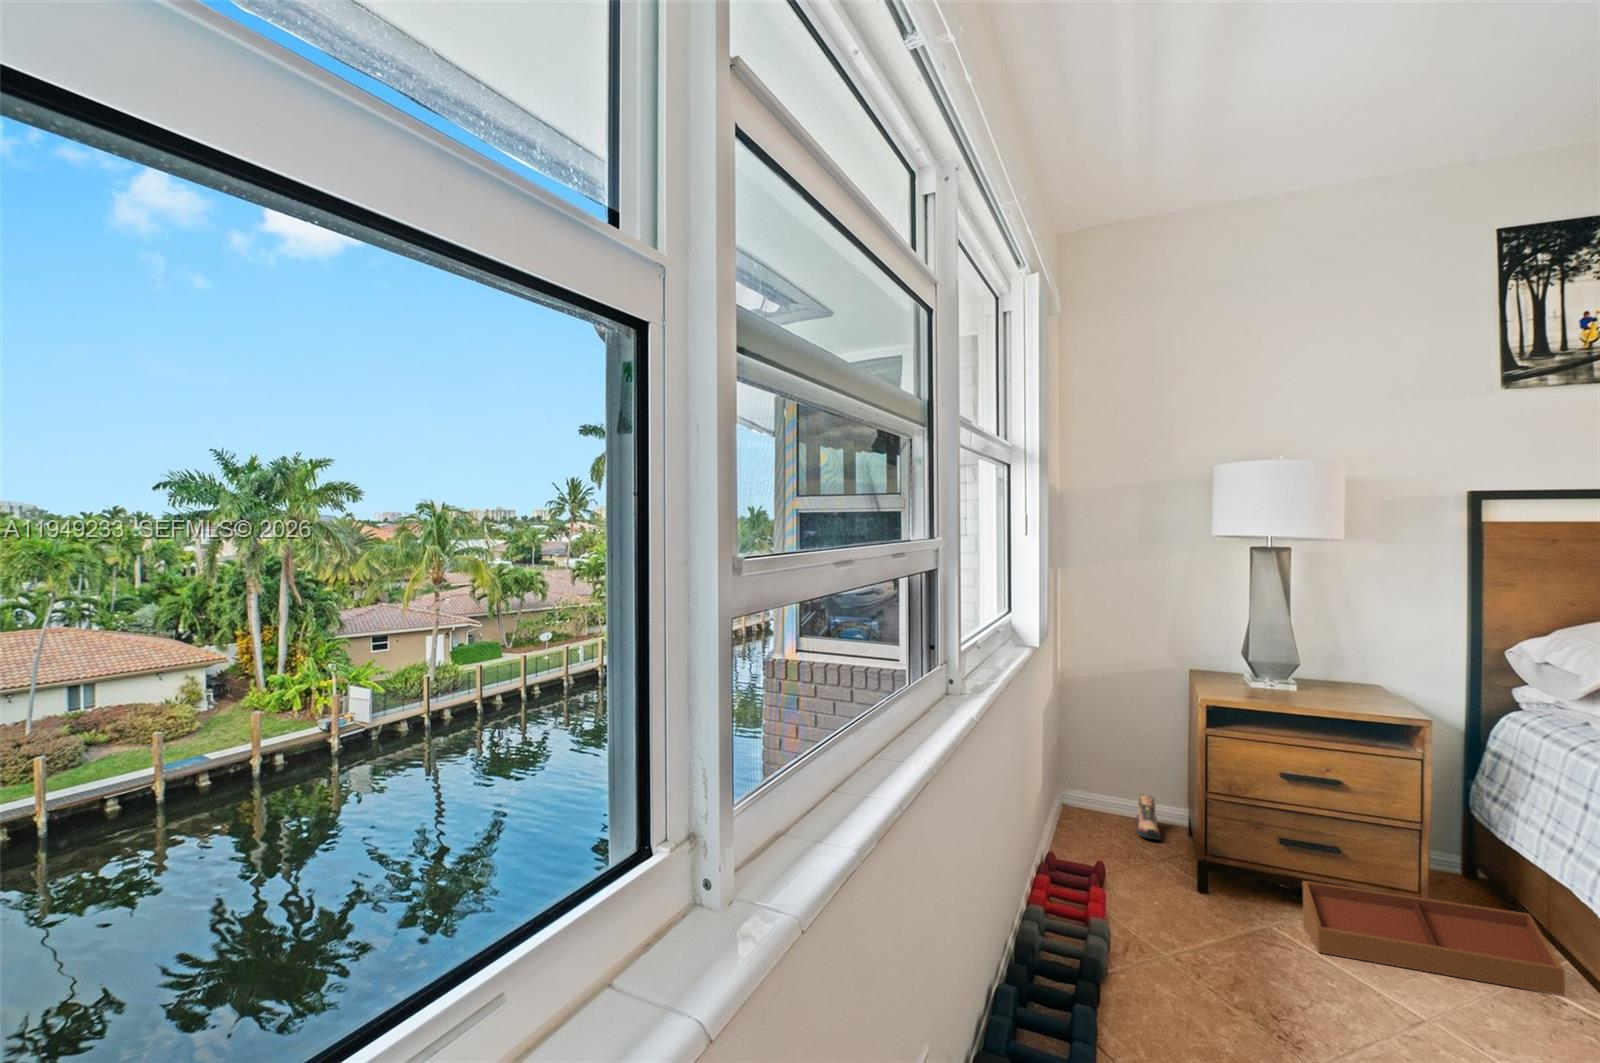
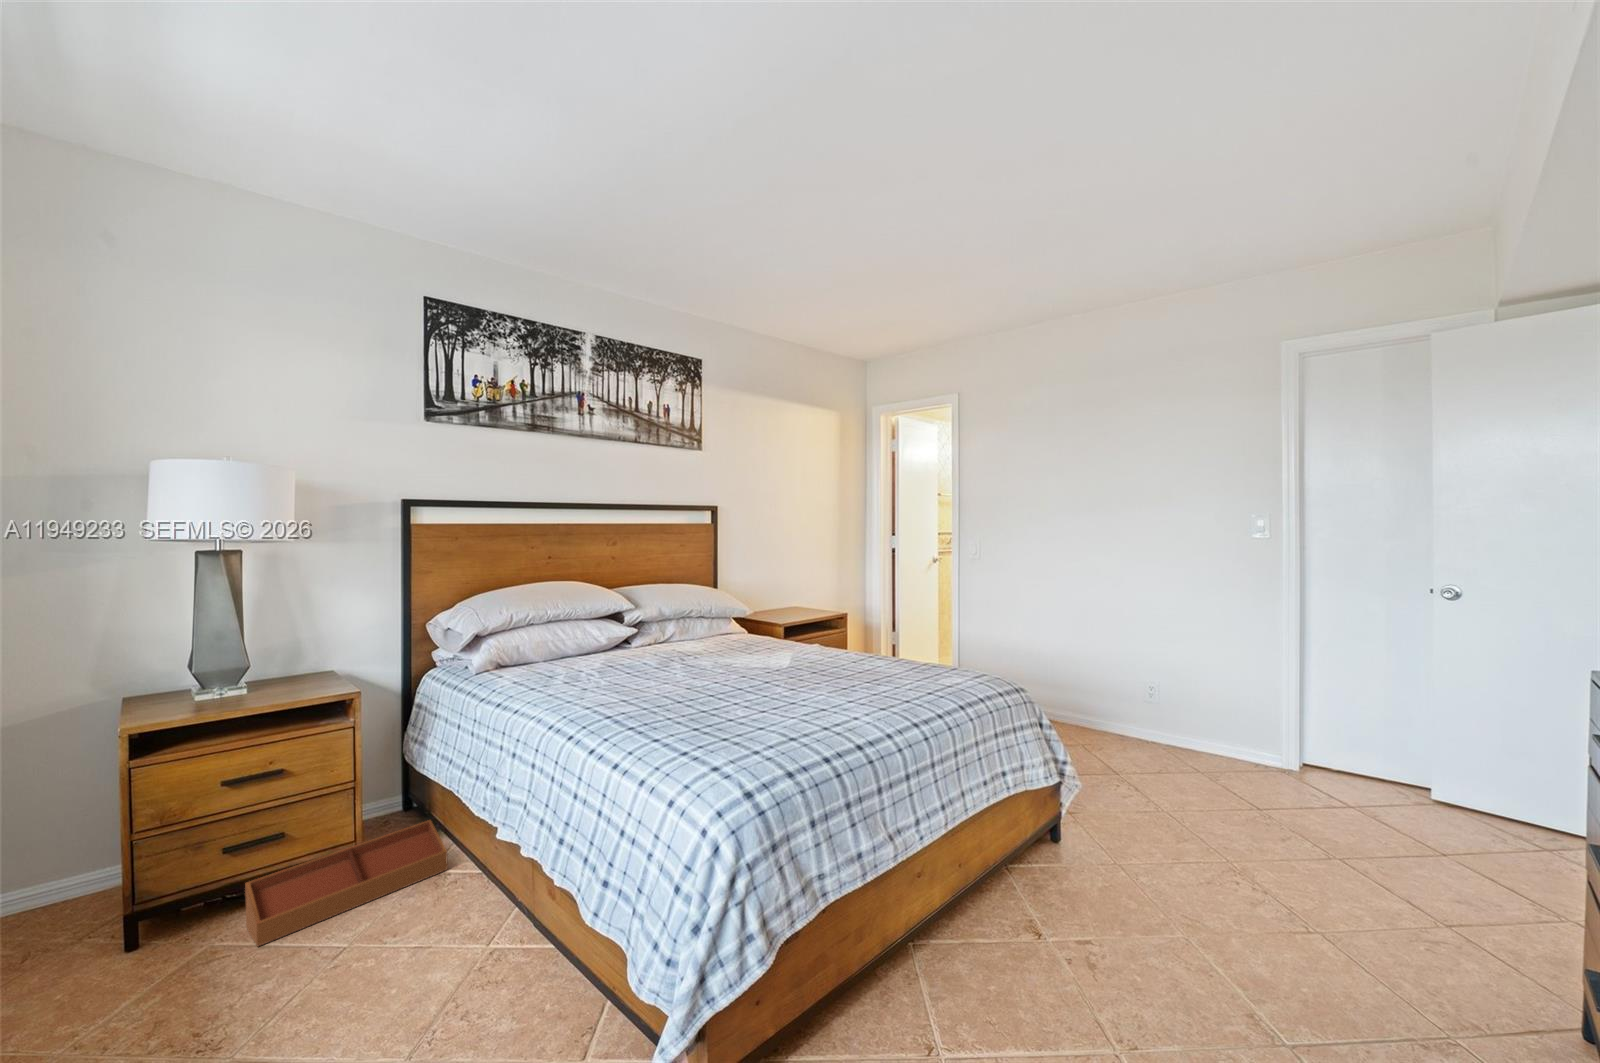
shoe: present [1137,795,1161,840] -> none [31,864,72,925]

